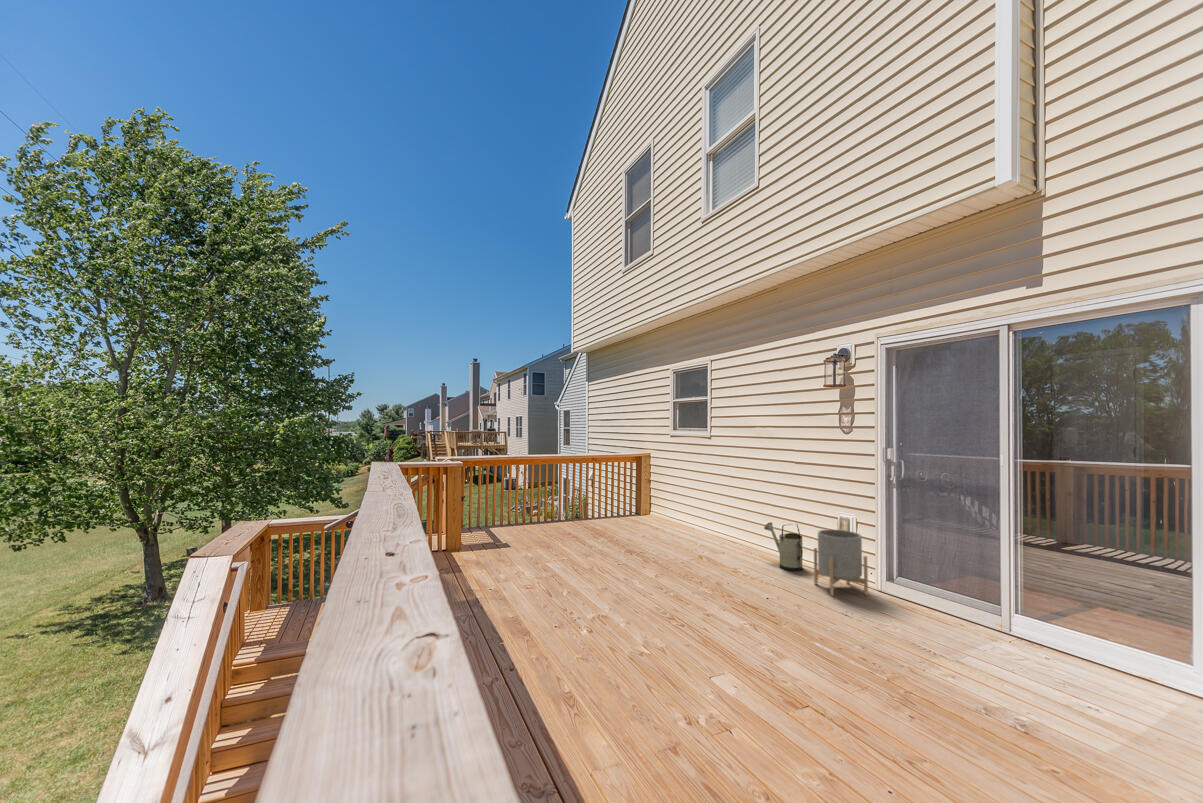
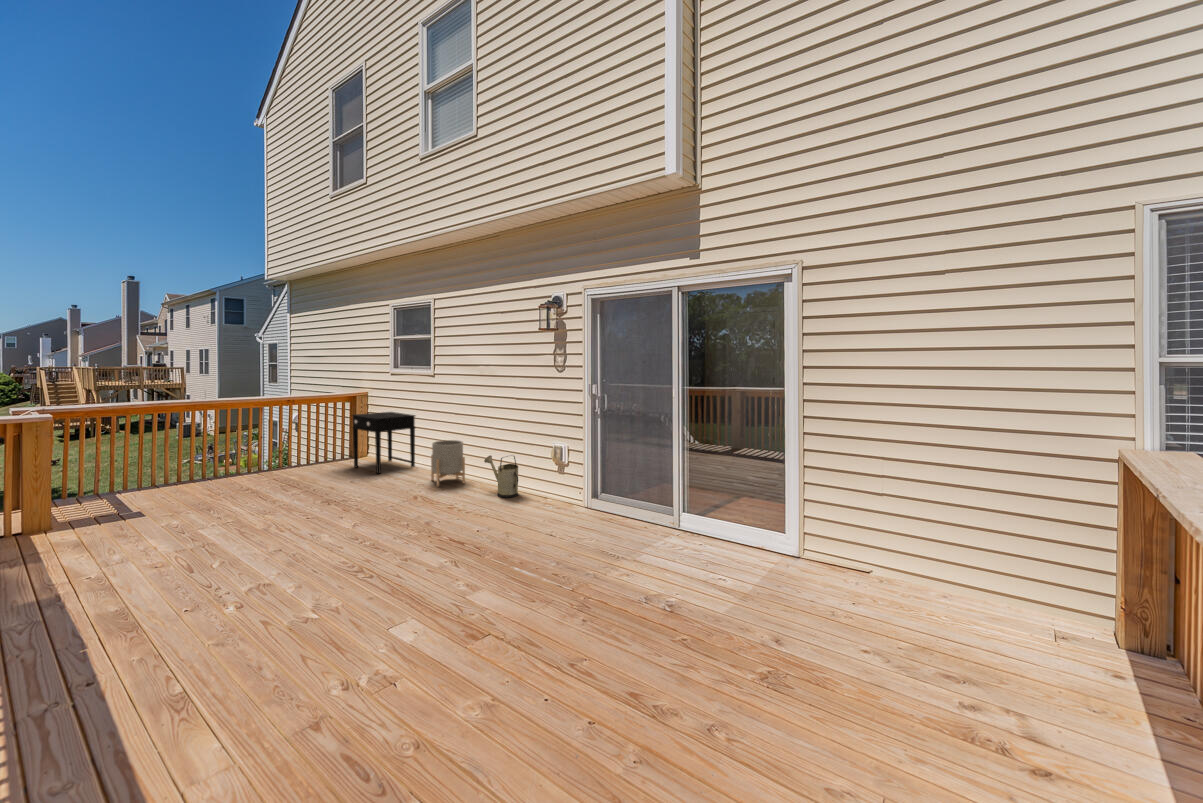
side table: none [638,473,694,533] -> present [352,412,415,474]
planter: present [814,529,868,596] -> present [431,440,465,487]

